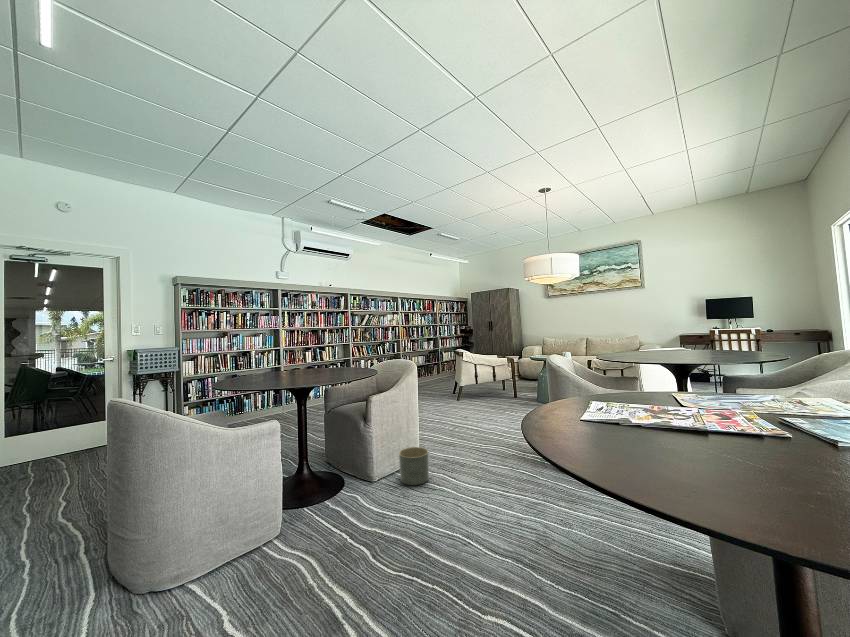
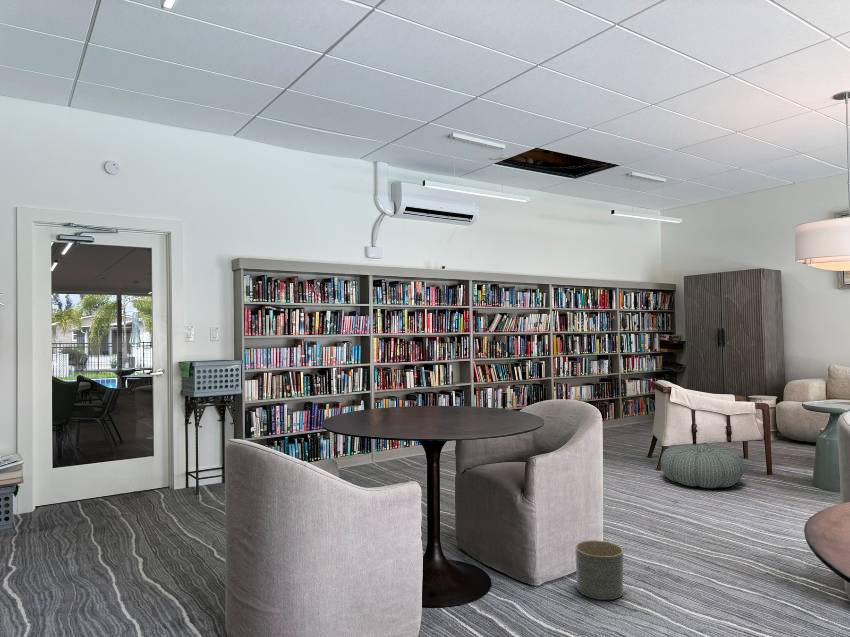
pouf: none [459,385,502,409] -> present [661,445,743,488]

